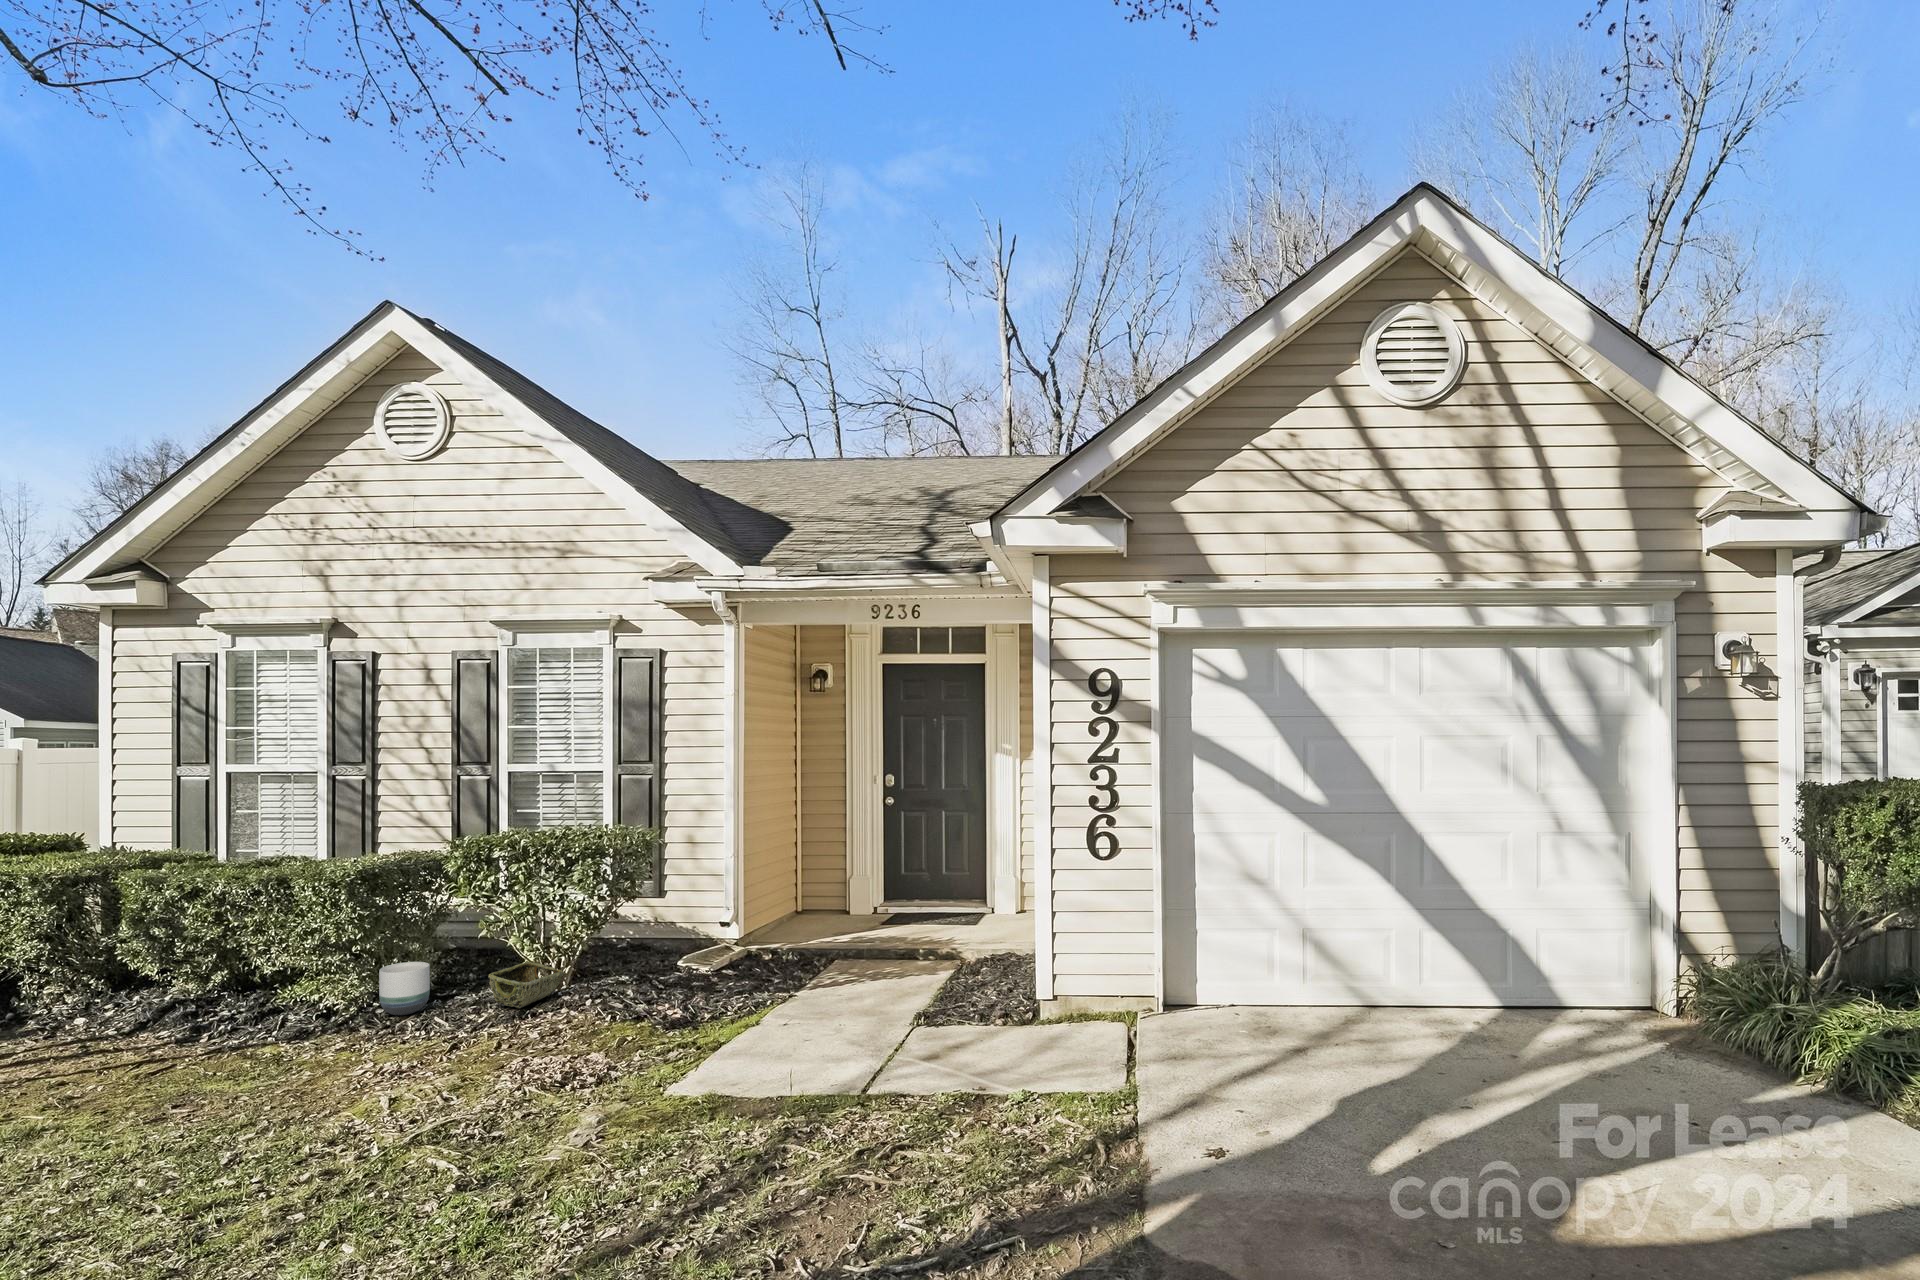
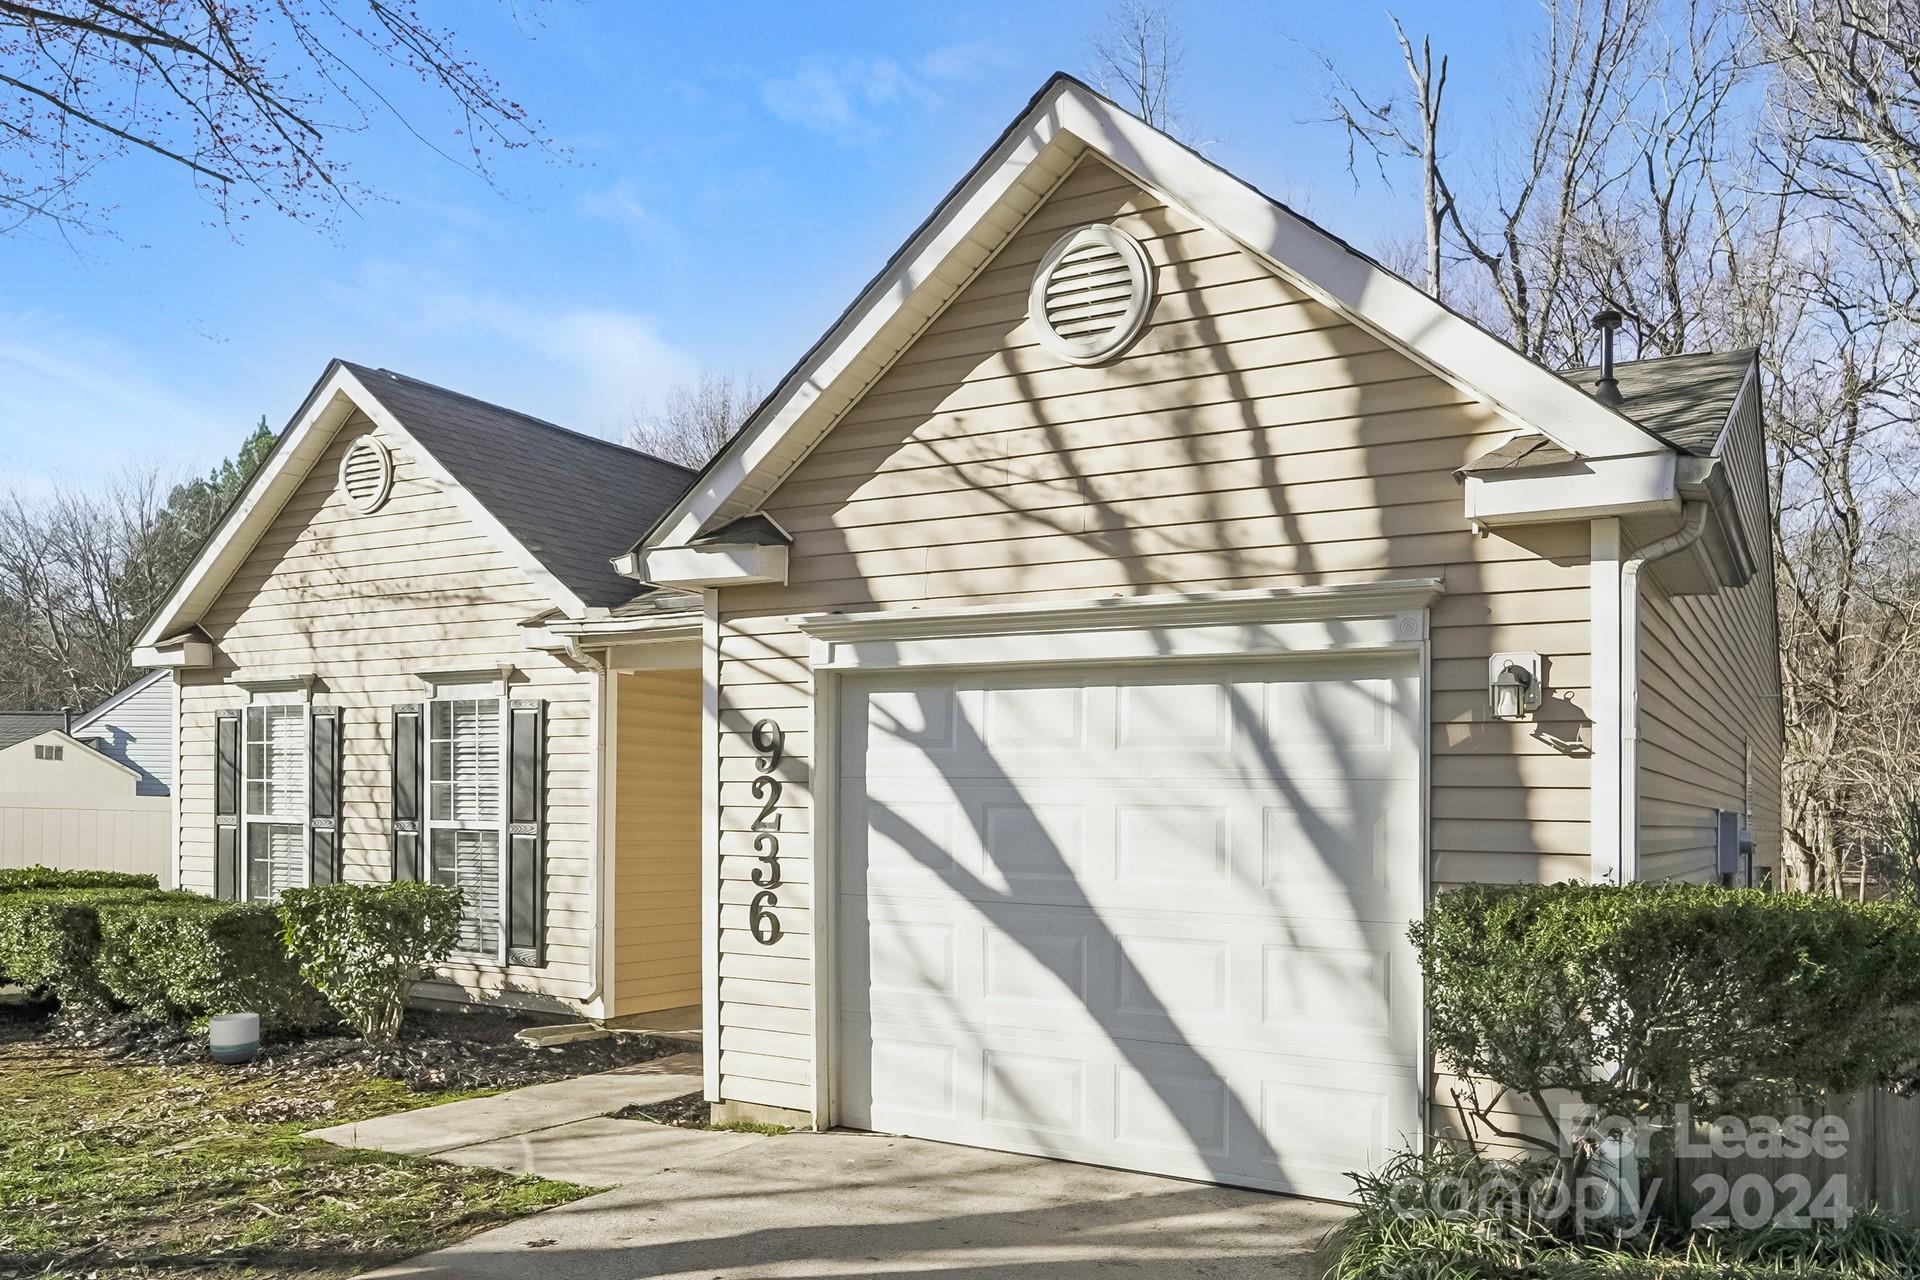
woven basket: present [488,962,564,1008] -> none [295,1023,379,1067]

